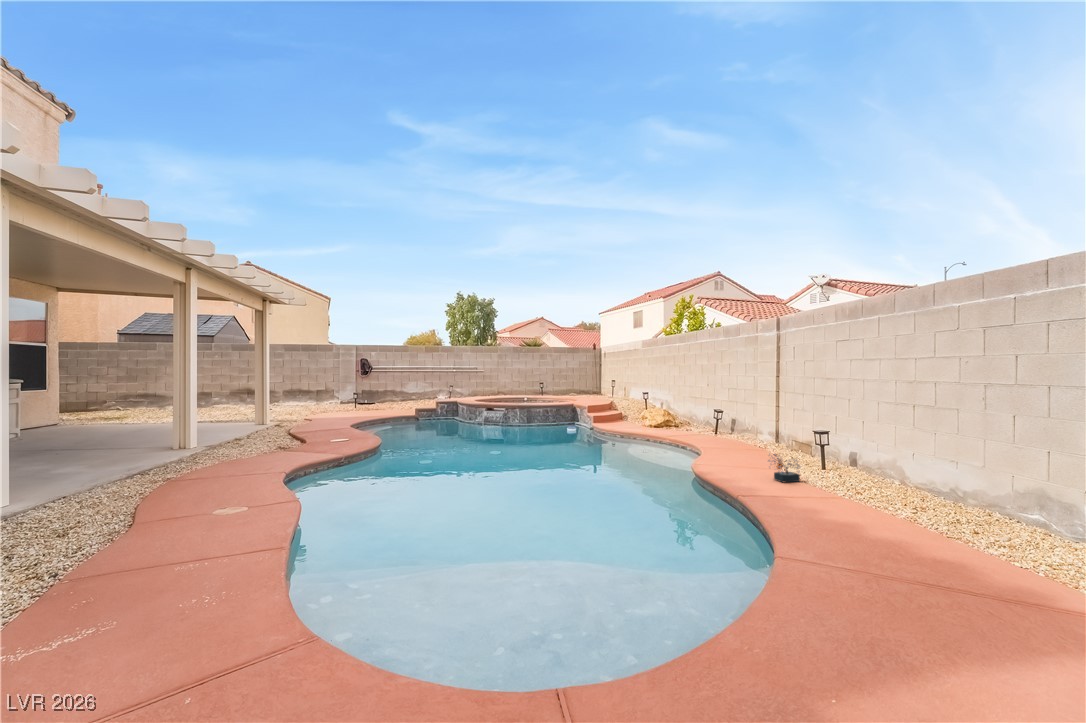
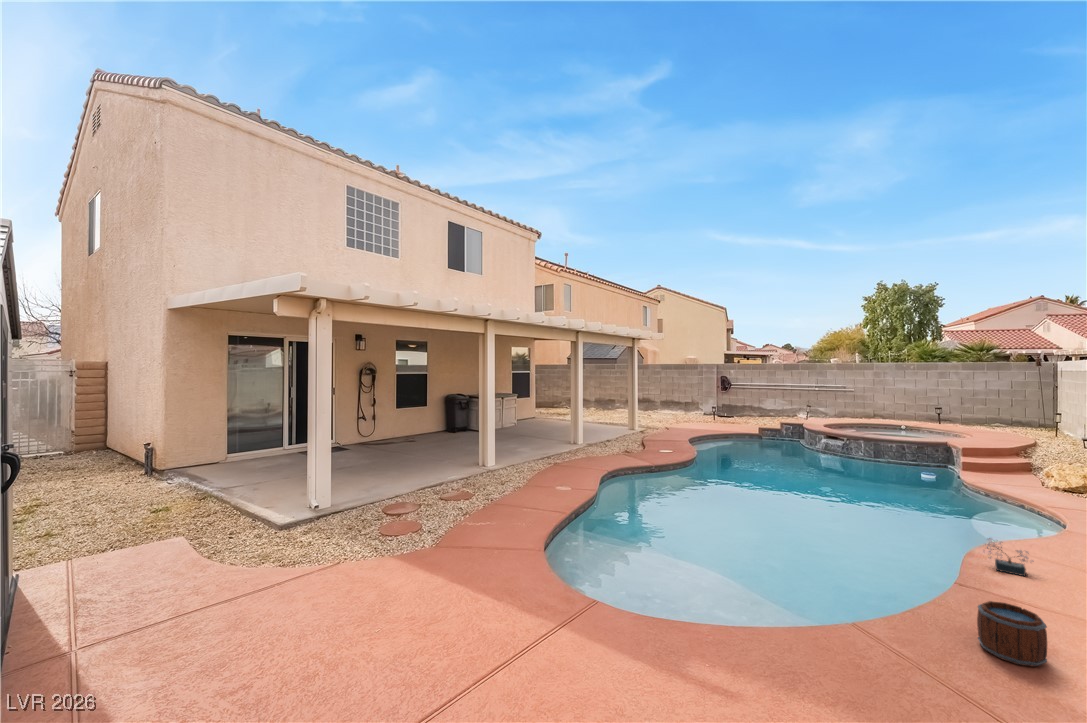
bucket: none [931,500,1005,561] -> present [977,601,1047,667]

